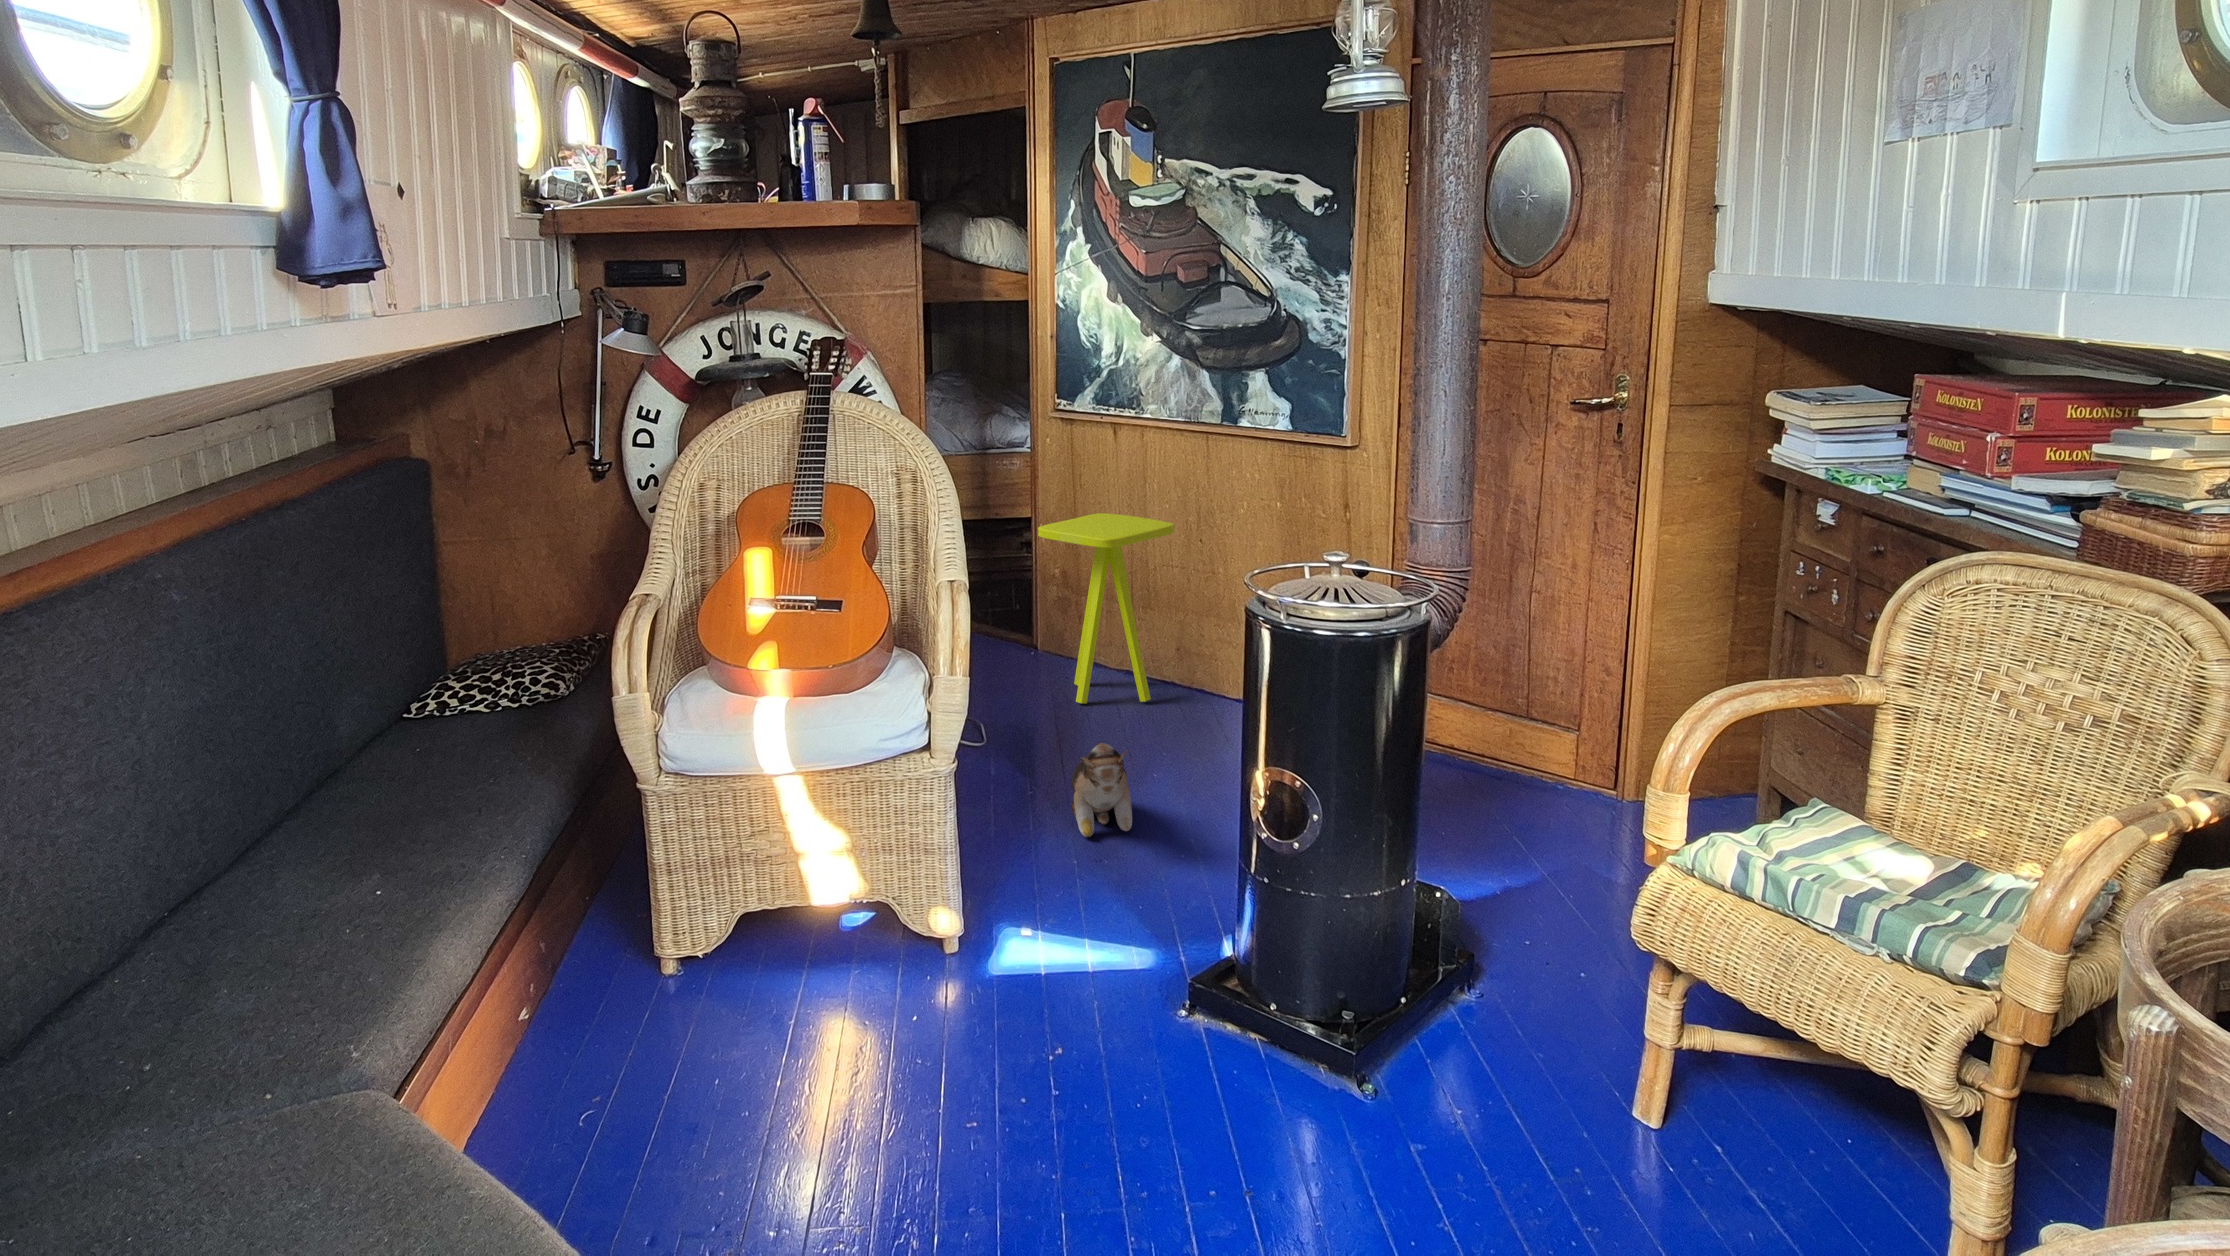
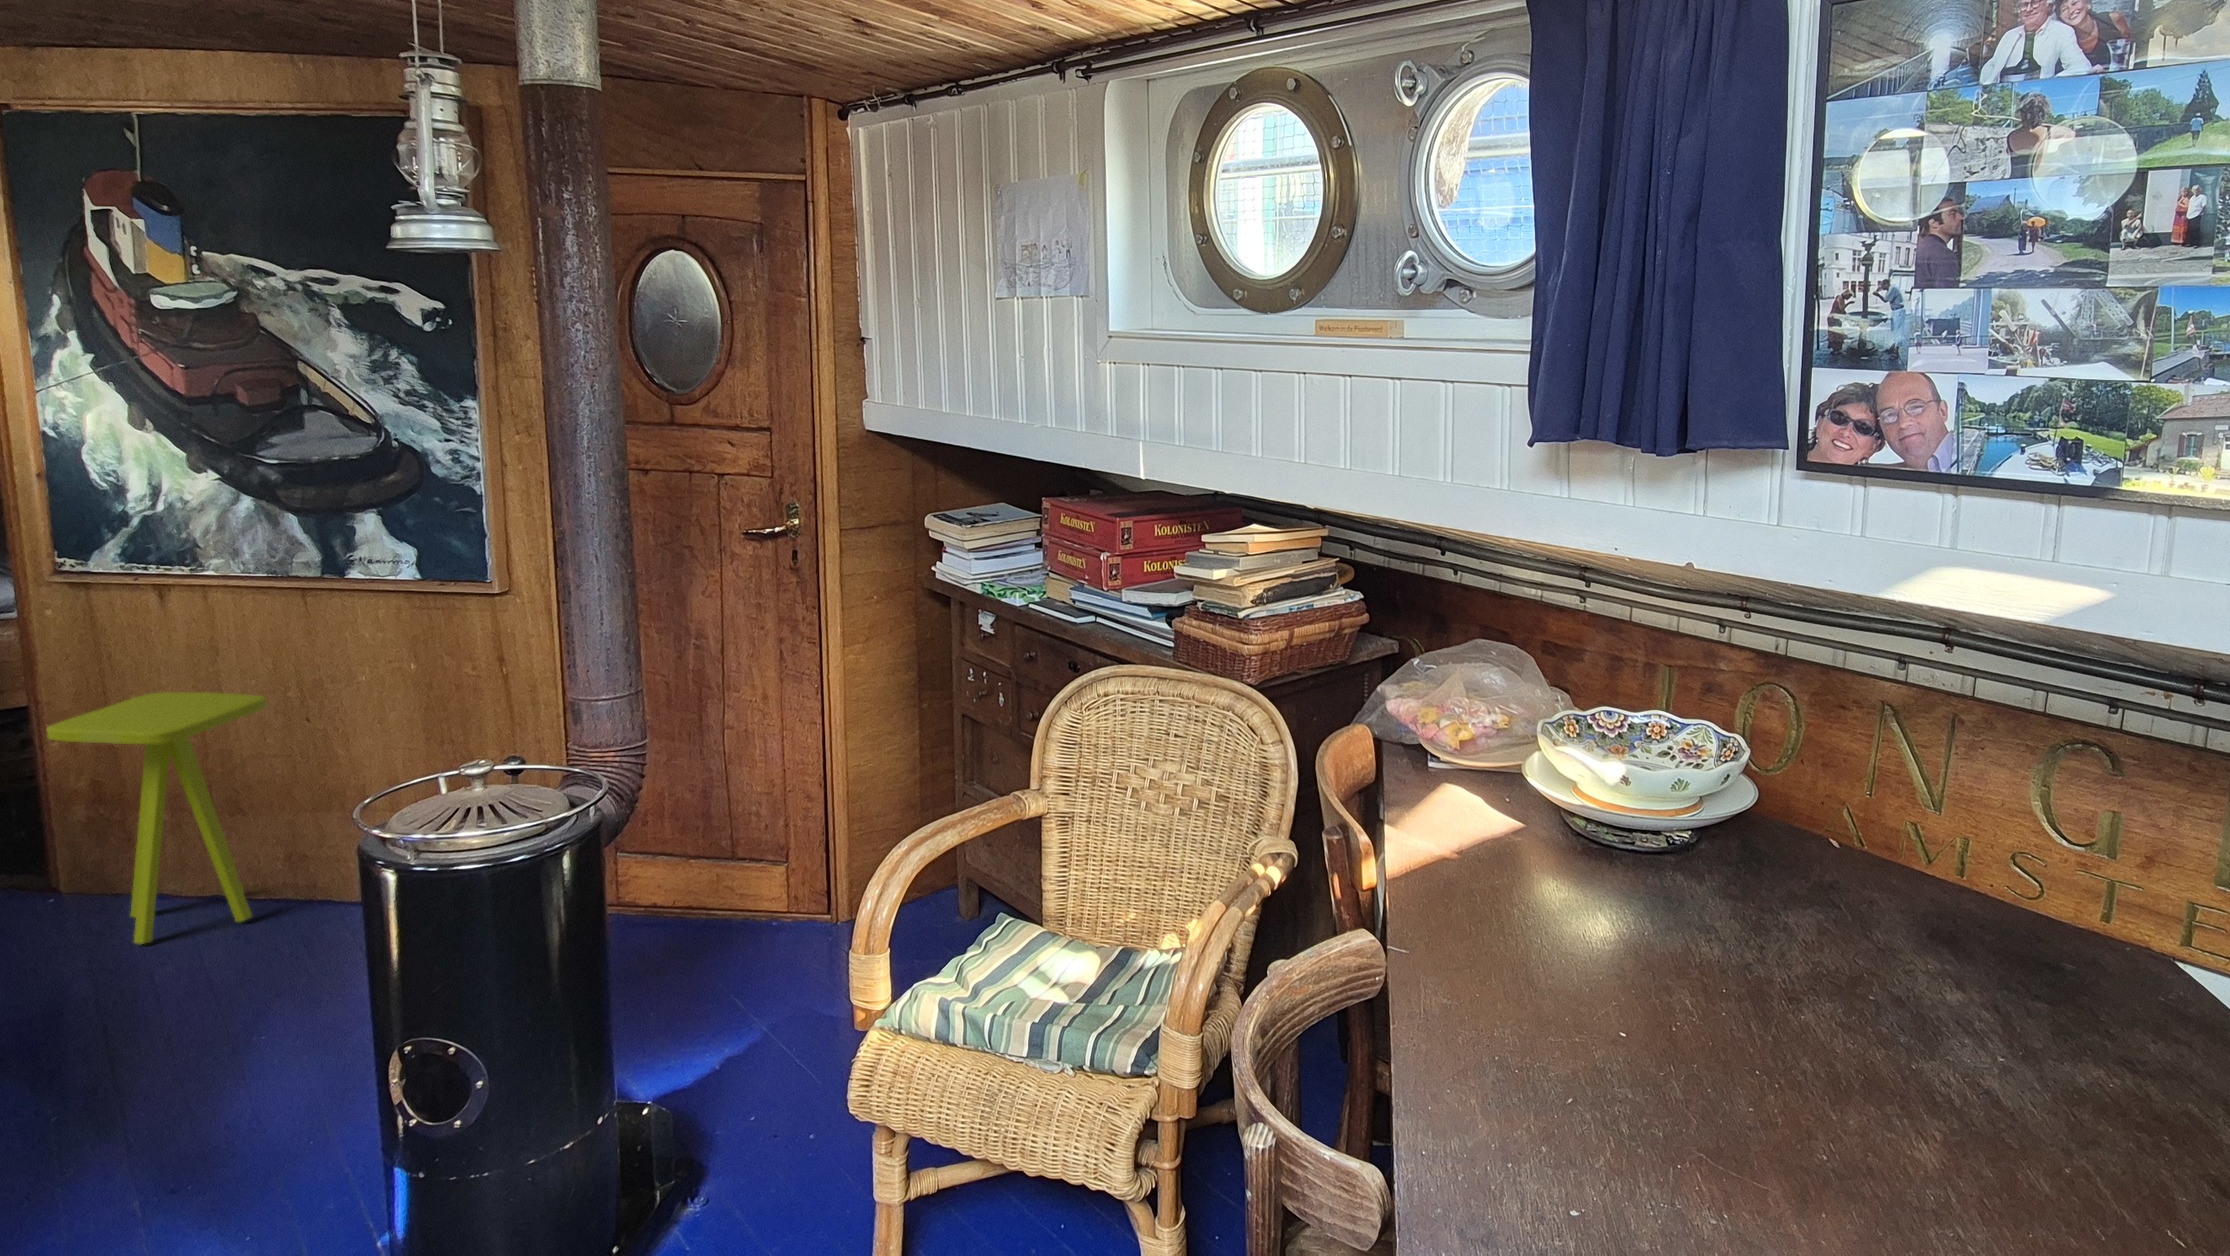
plush toy: present [1072,743,1132,837] -> none [126,1018,228,1144]

